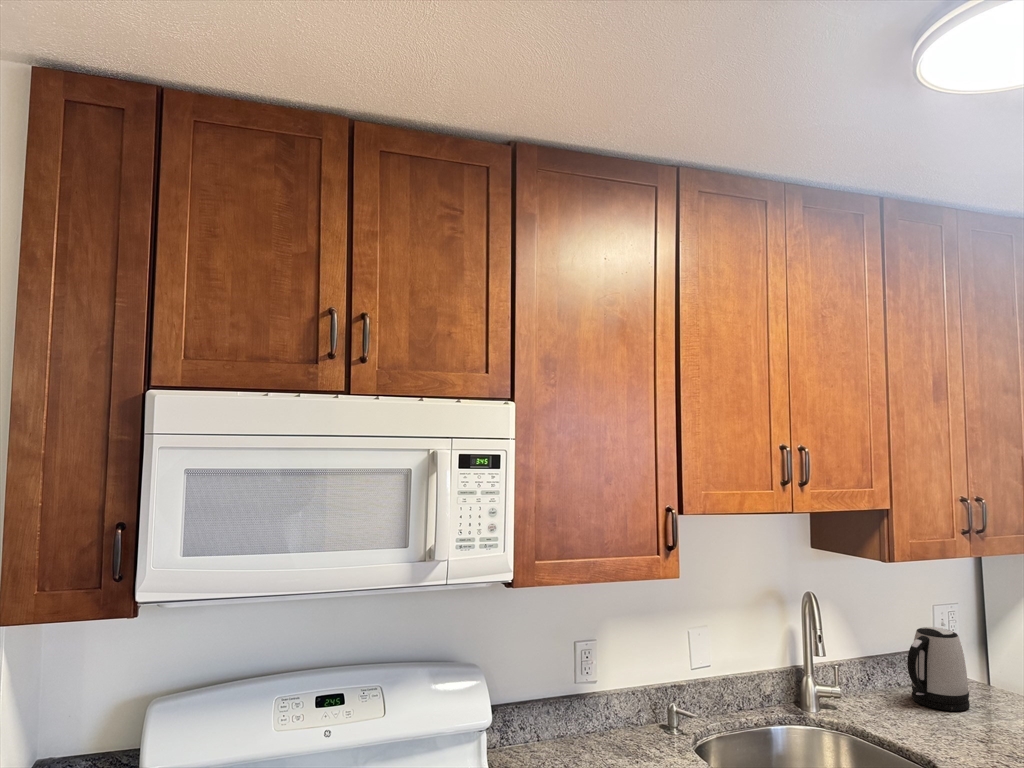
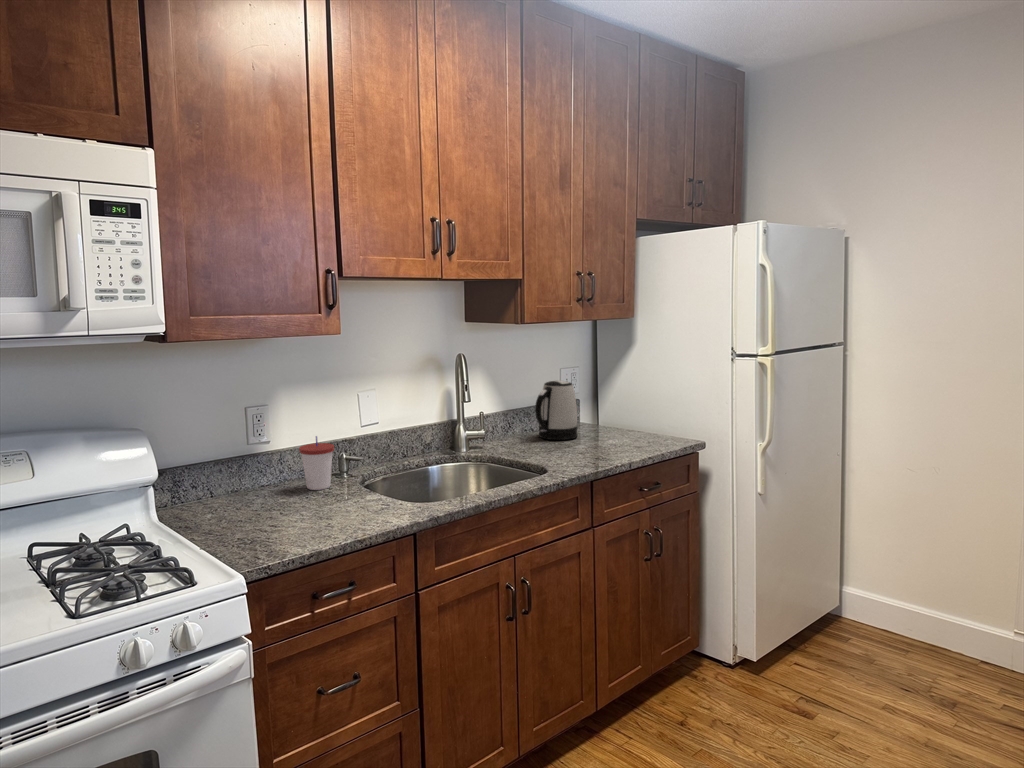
cup: none [628,684,666,750] -> present [299,436,334,490]

